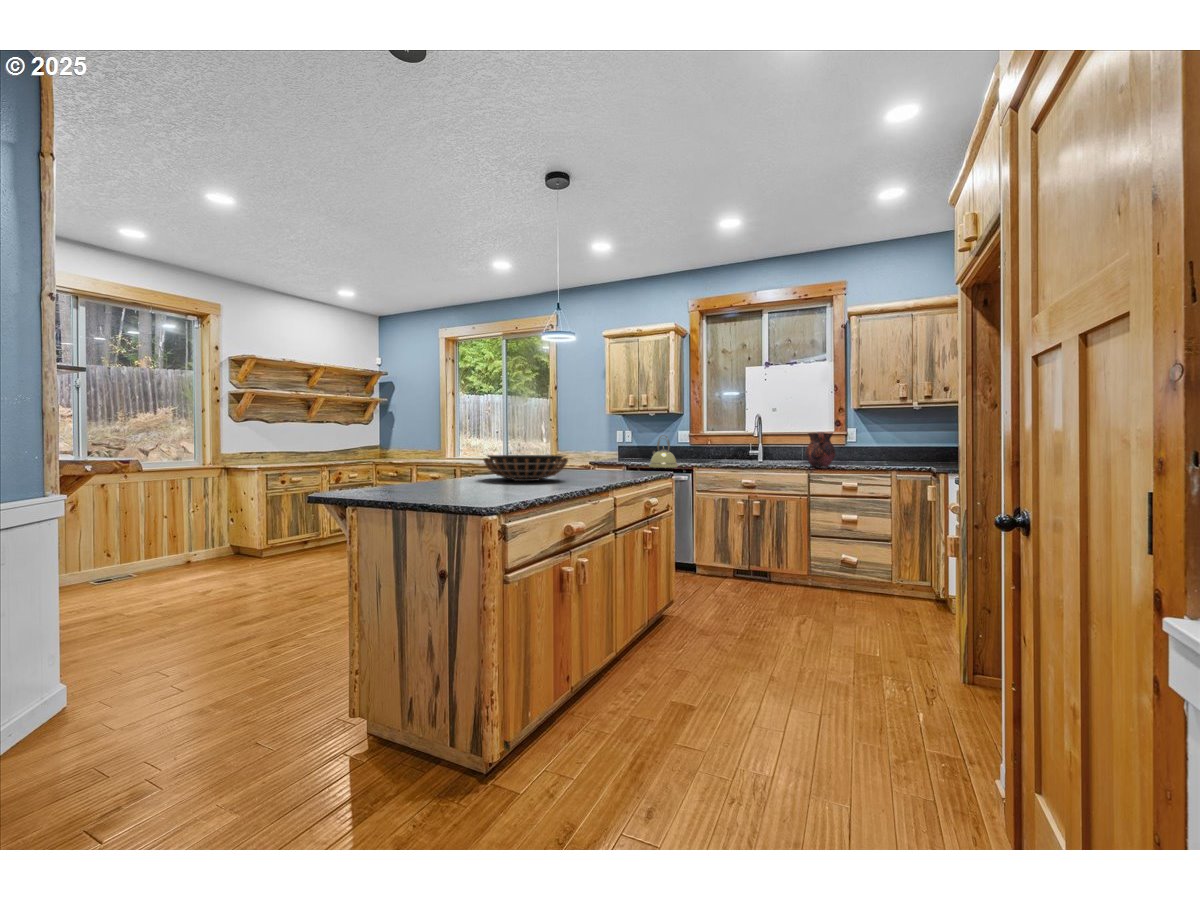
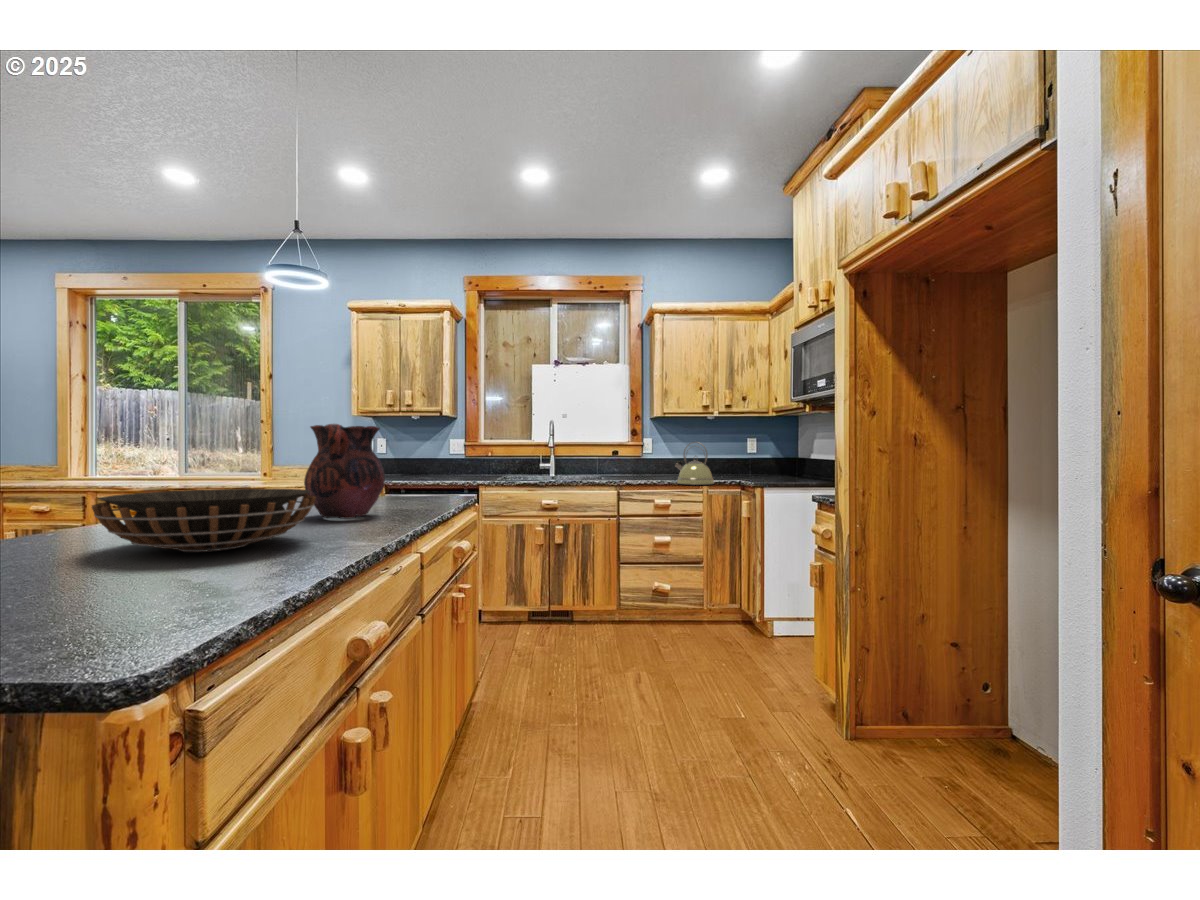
vase: present [805,432,835,468] -> present [304,424,385,519]
kettle: present [649,435,677,468] -> present [675,442,714,485]

